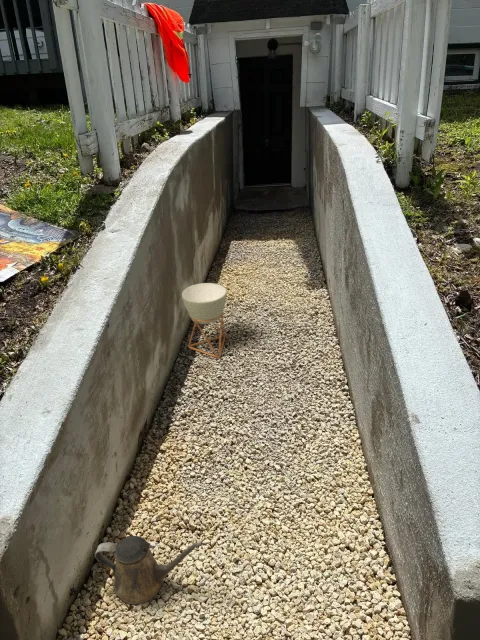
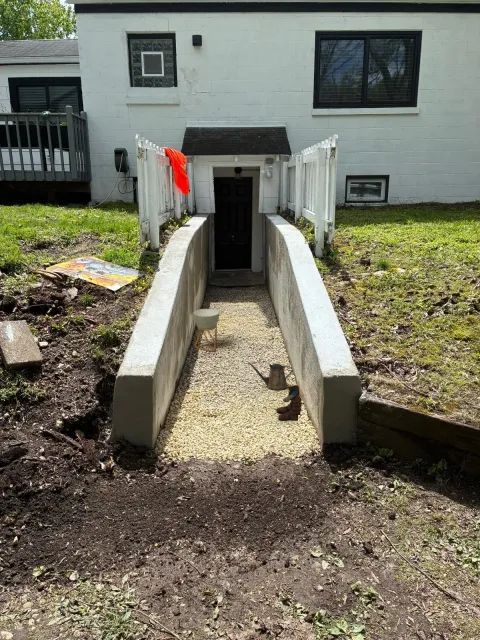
boots: none [326,510,385,598] -> present [276,385,302,420]
watering can: present [95,536,202,604] -> present [248,363,292,390]

